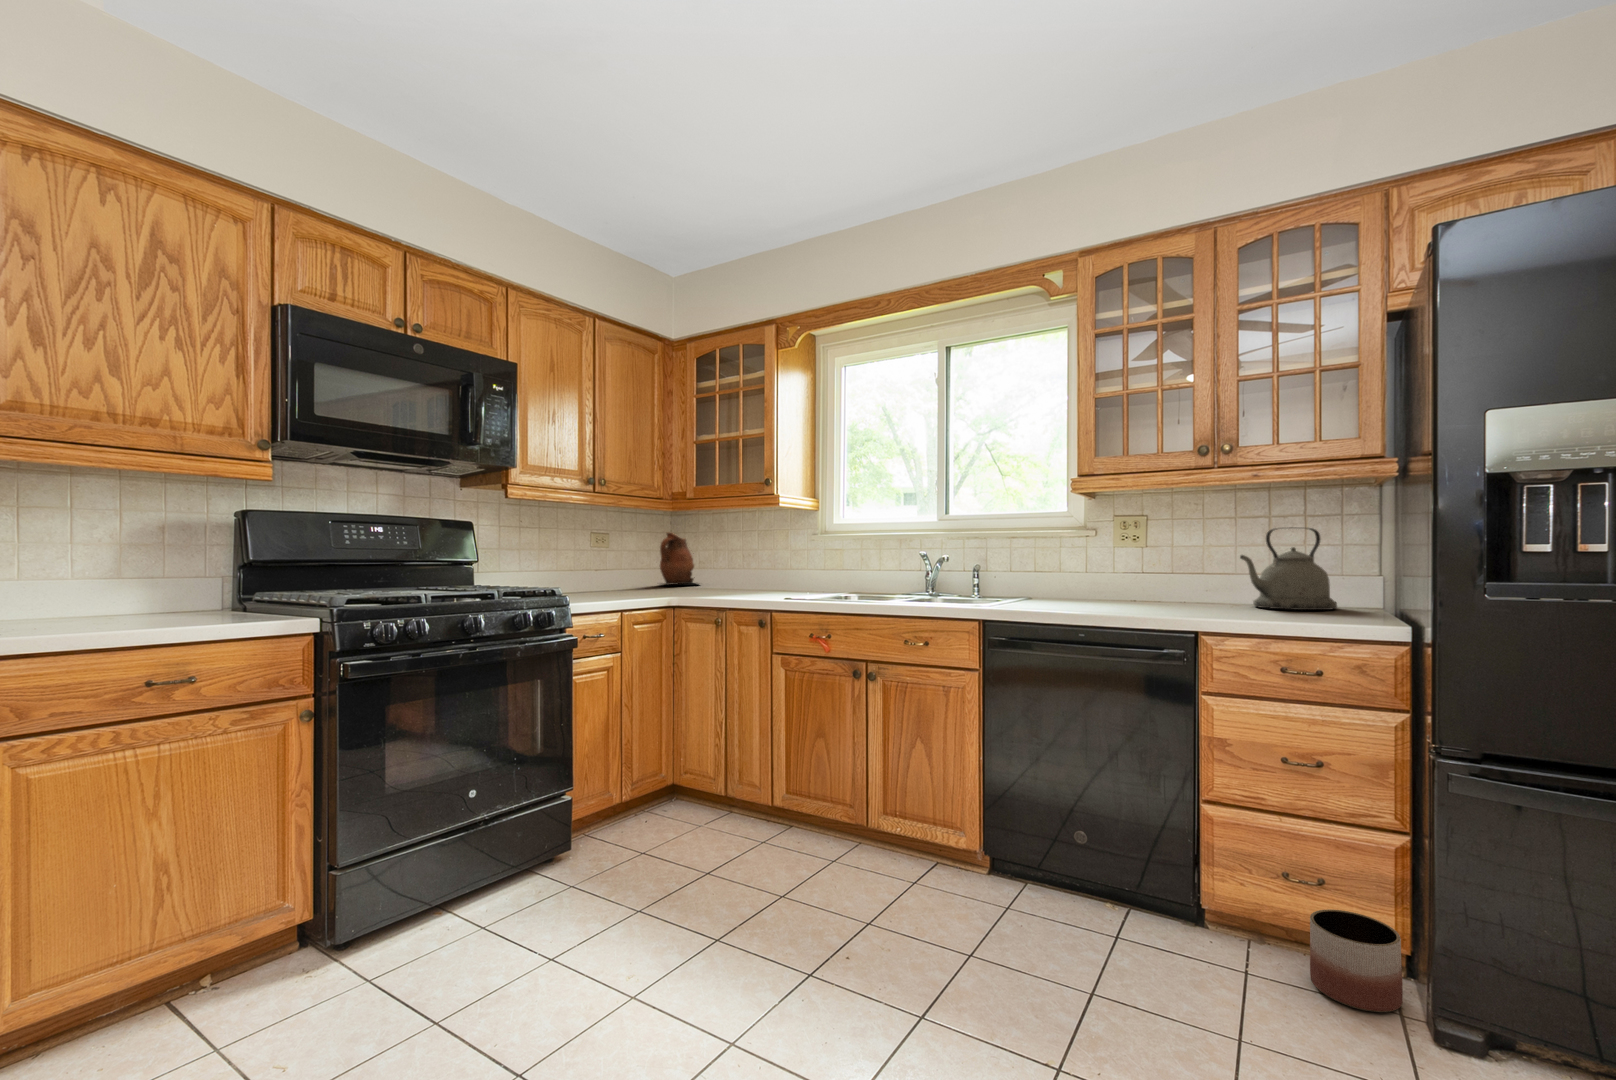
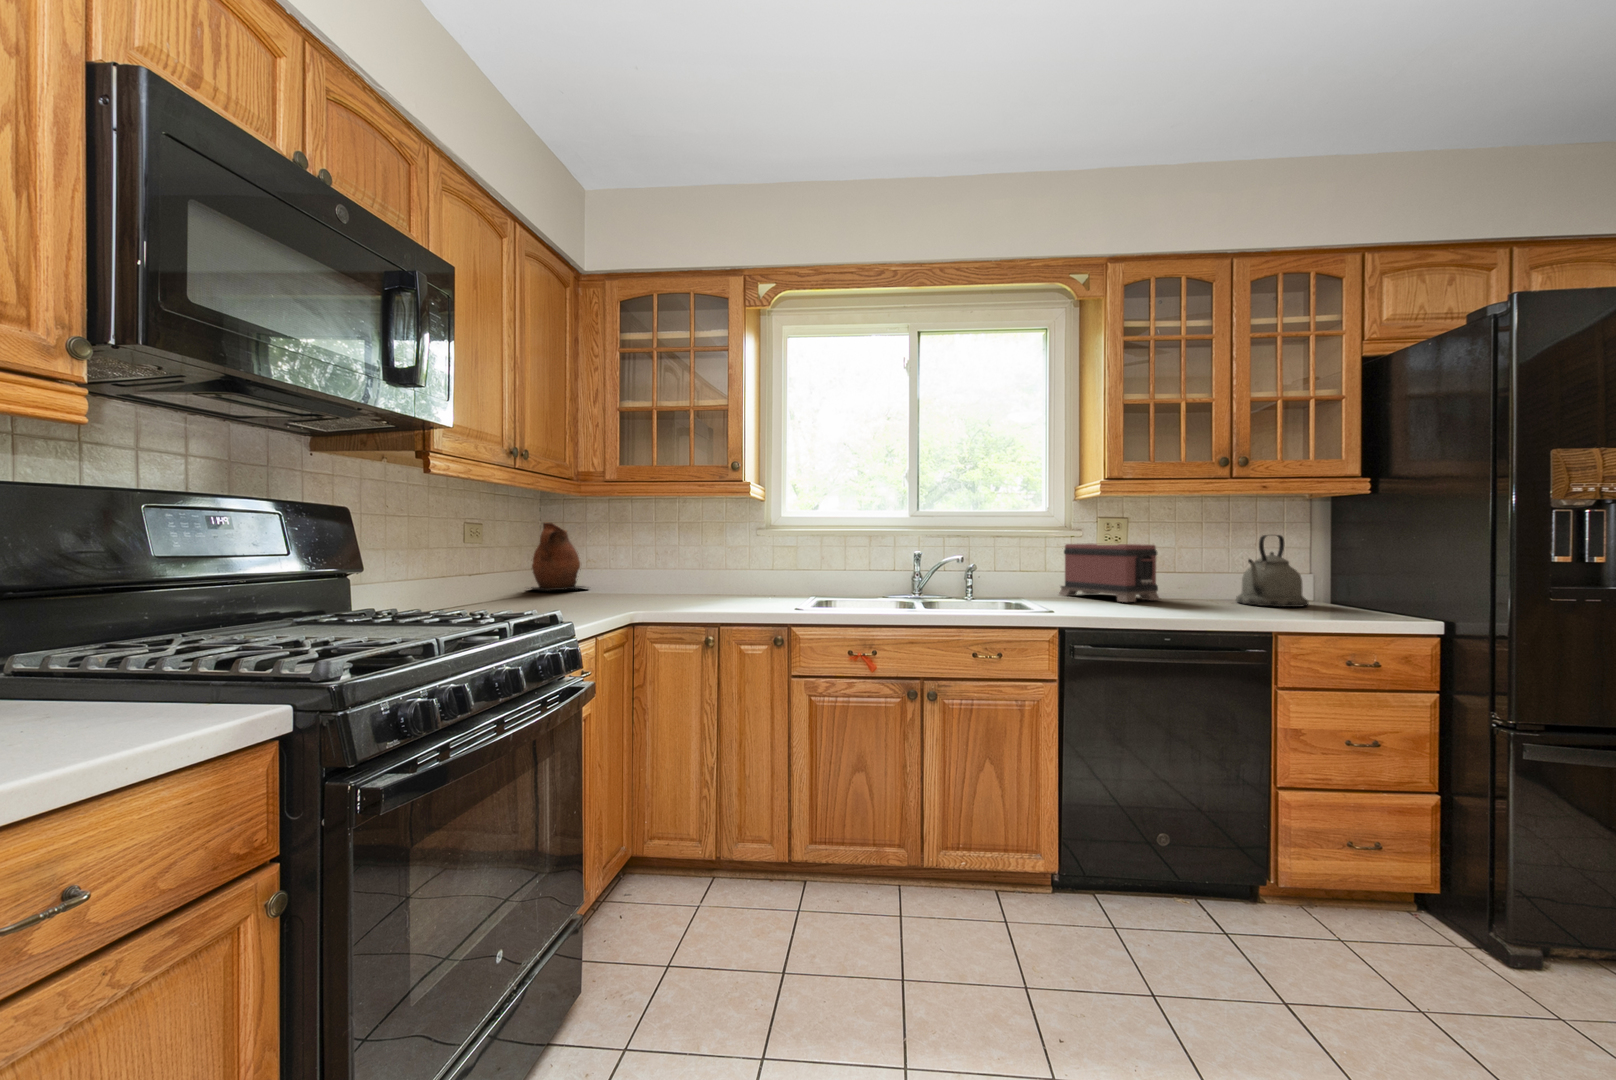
toaster: none [1079,542,1168,602] -> present [1059,544,1159,602]
planter: present [1310,909,1403,1012] -> none [1382,865,1464,950]

